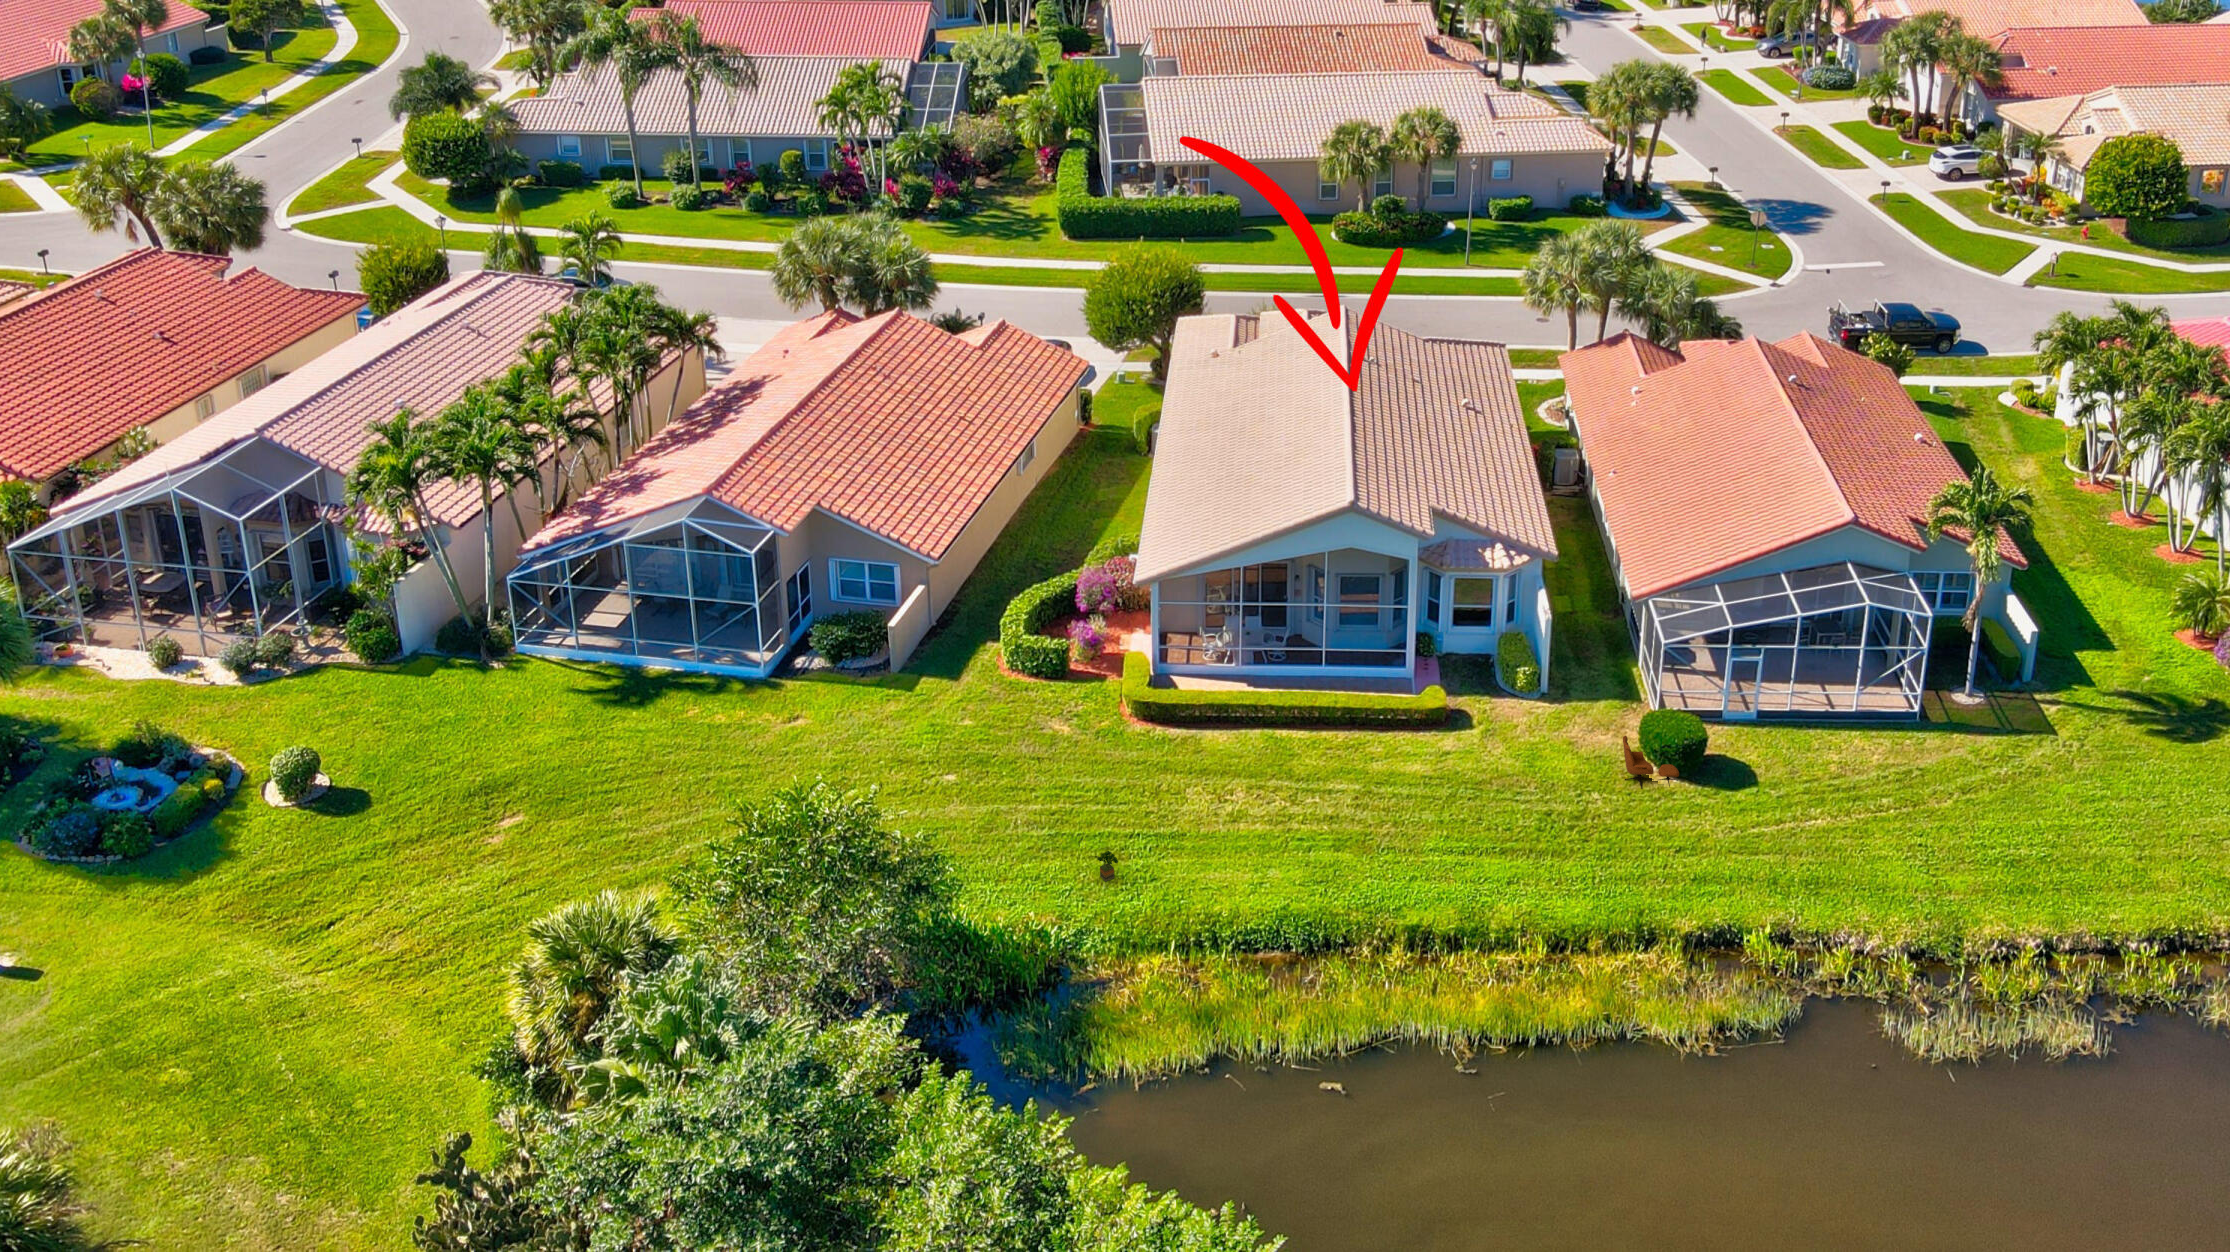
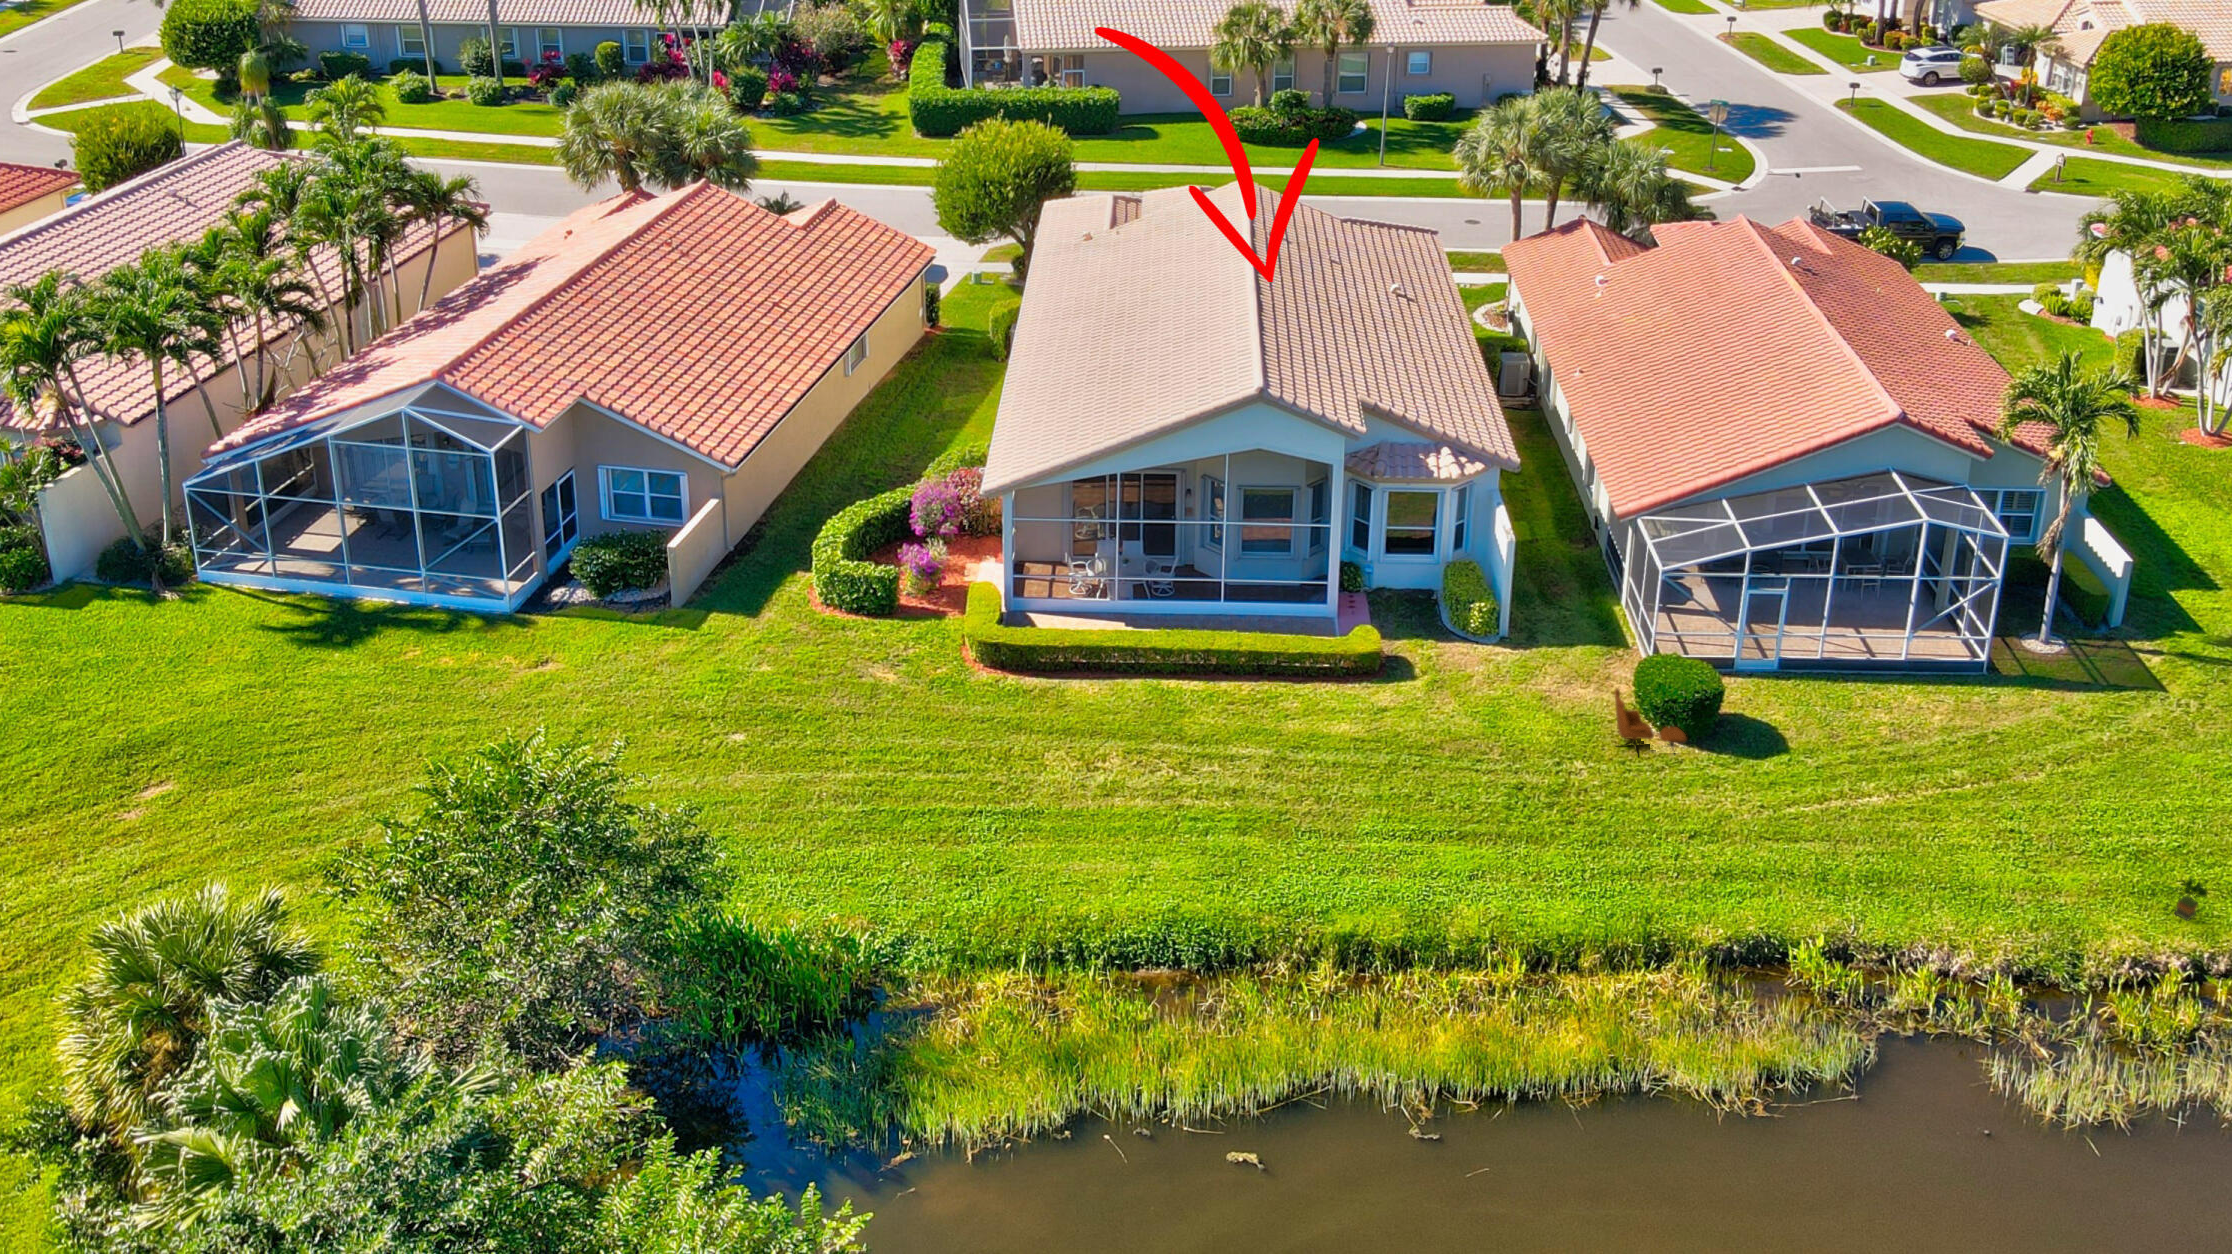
potted tree: present [1097,851,1118,882] -> present [2175,880,2208,920]

